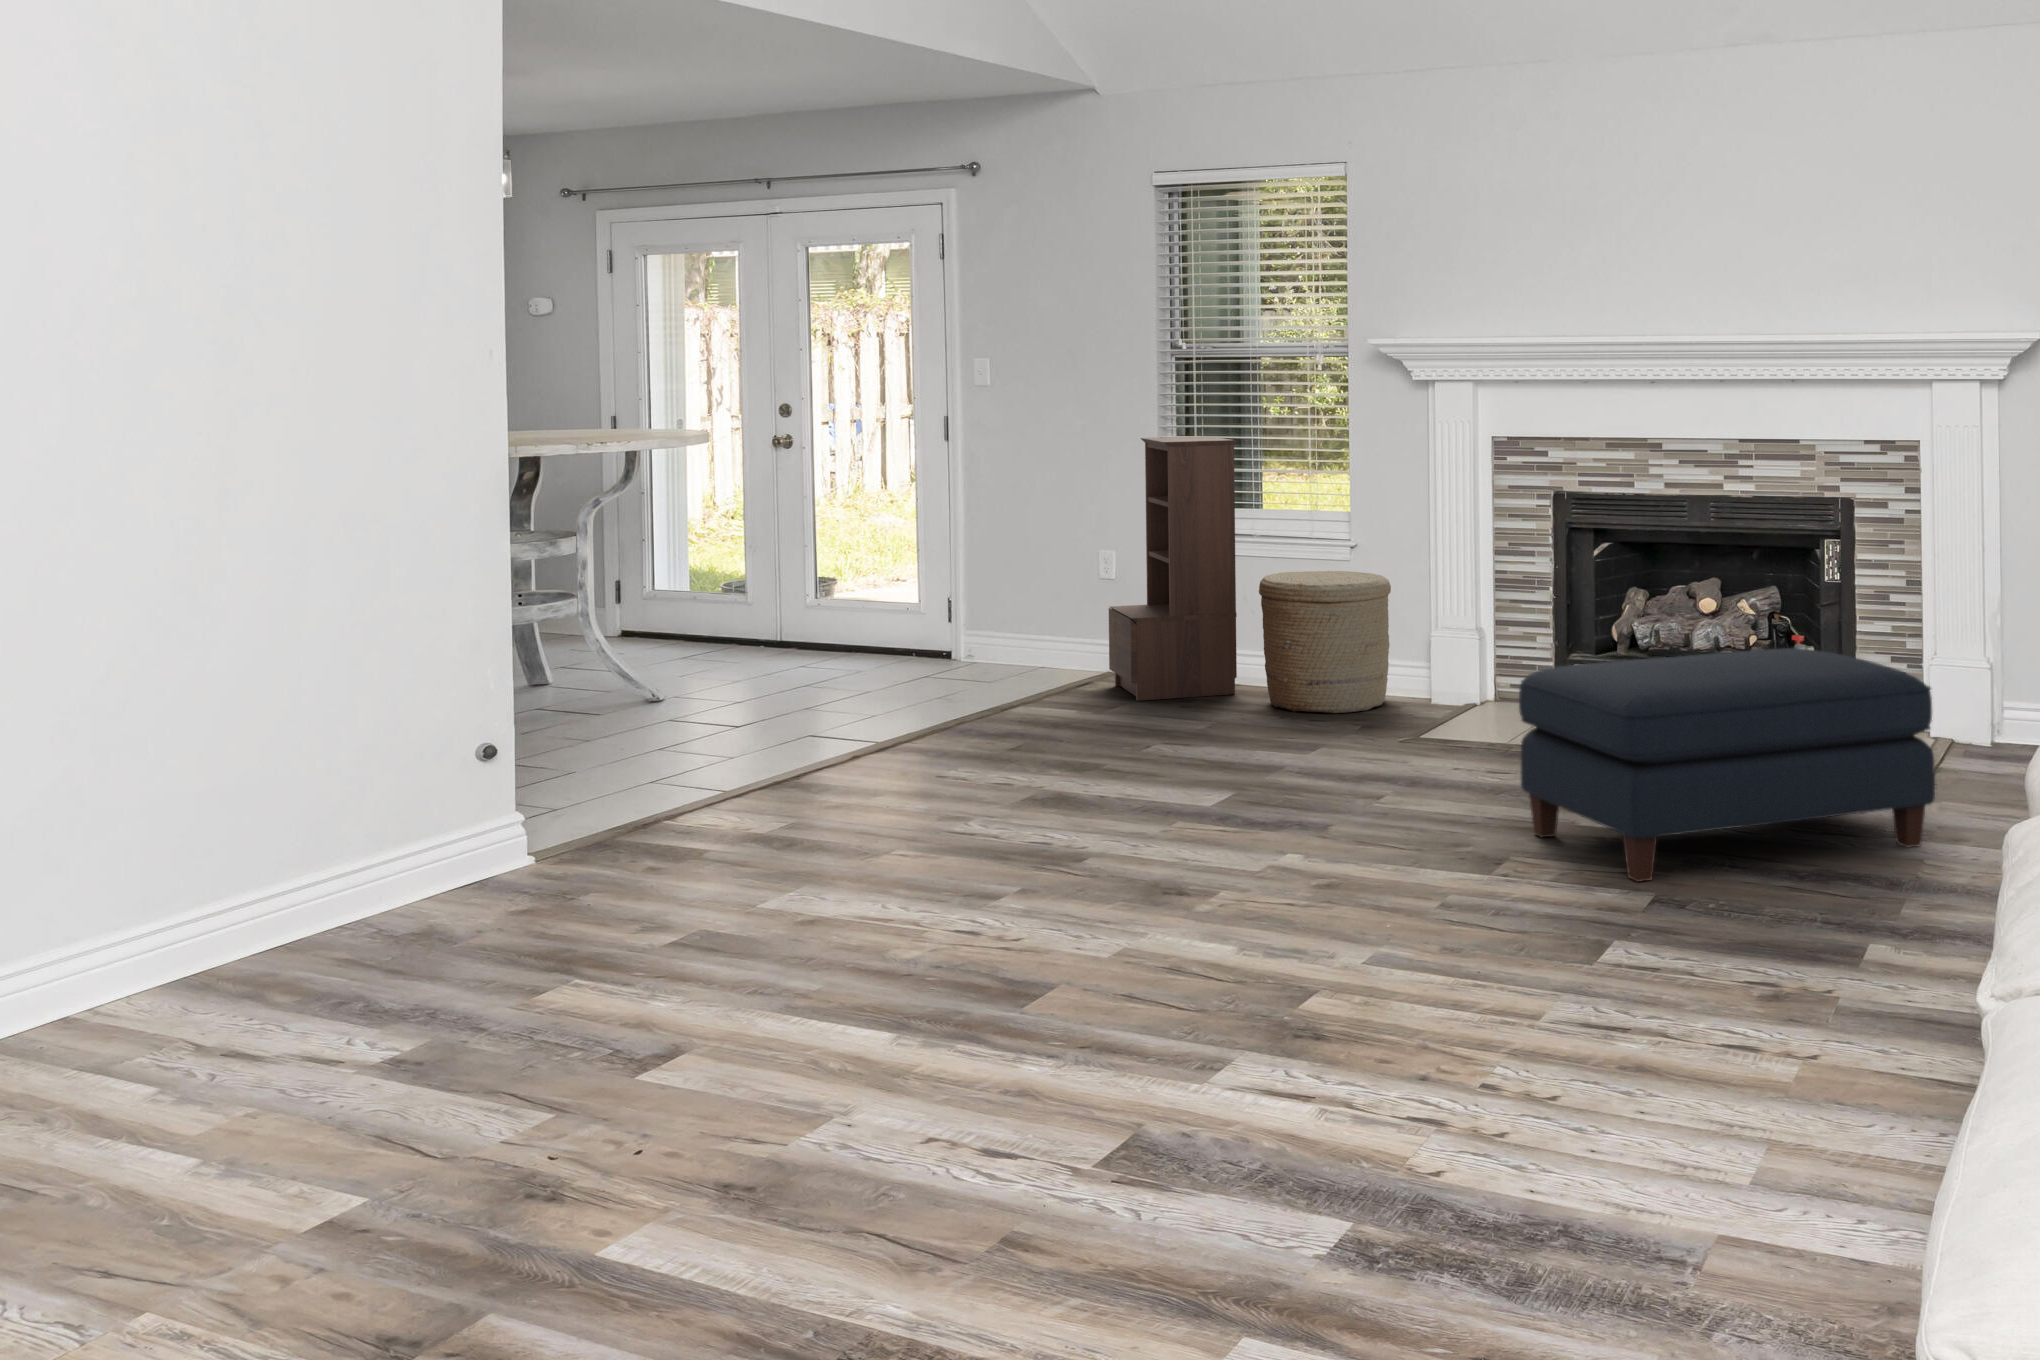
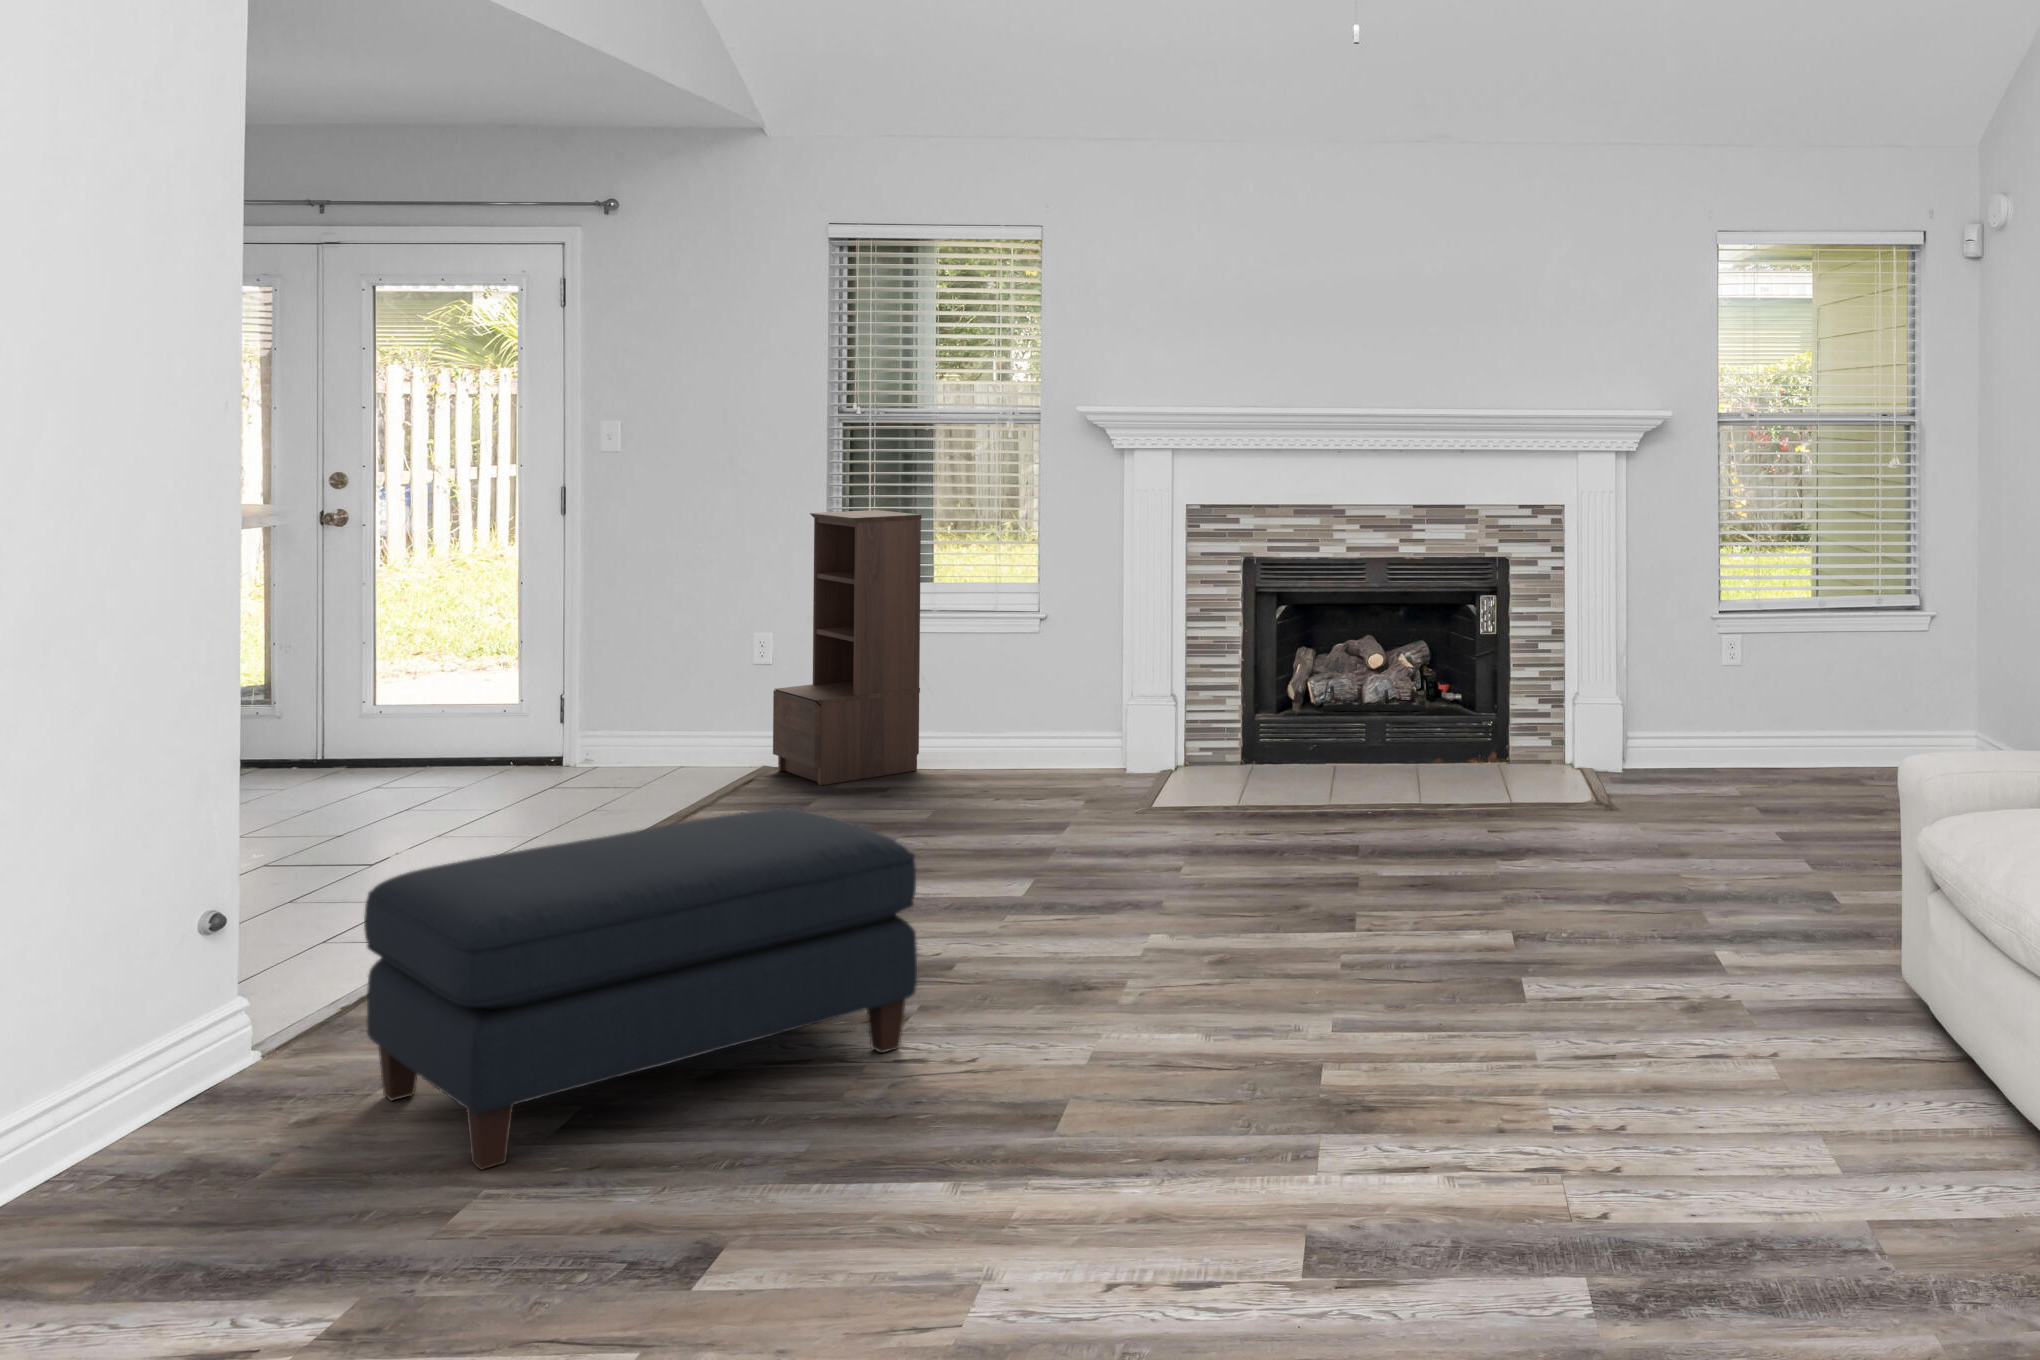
woven basket: present [1259,571,1391,713] -> none [954,642,1086,784]
ottoman: present [1519,648,1935,882] -> present [364,808,917,1169]

